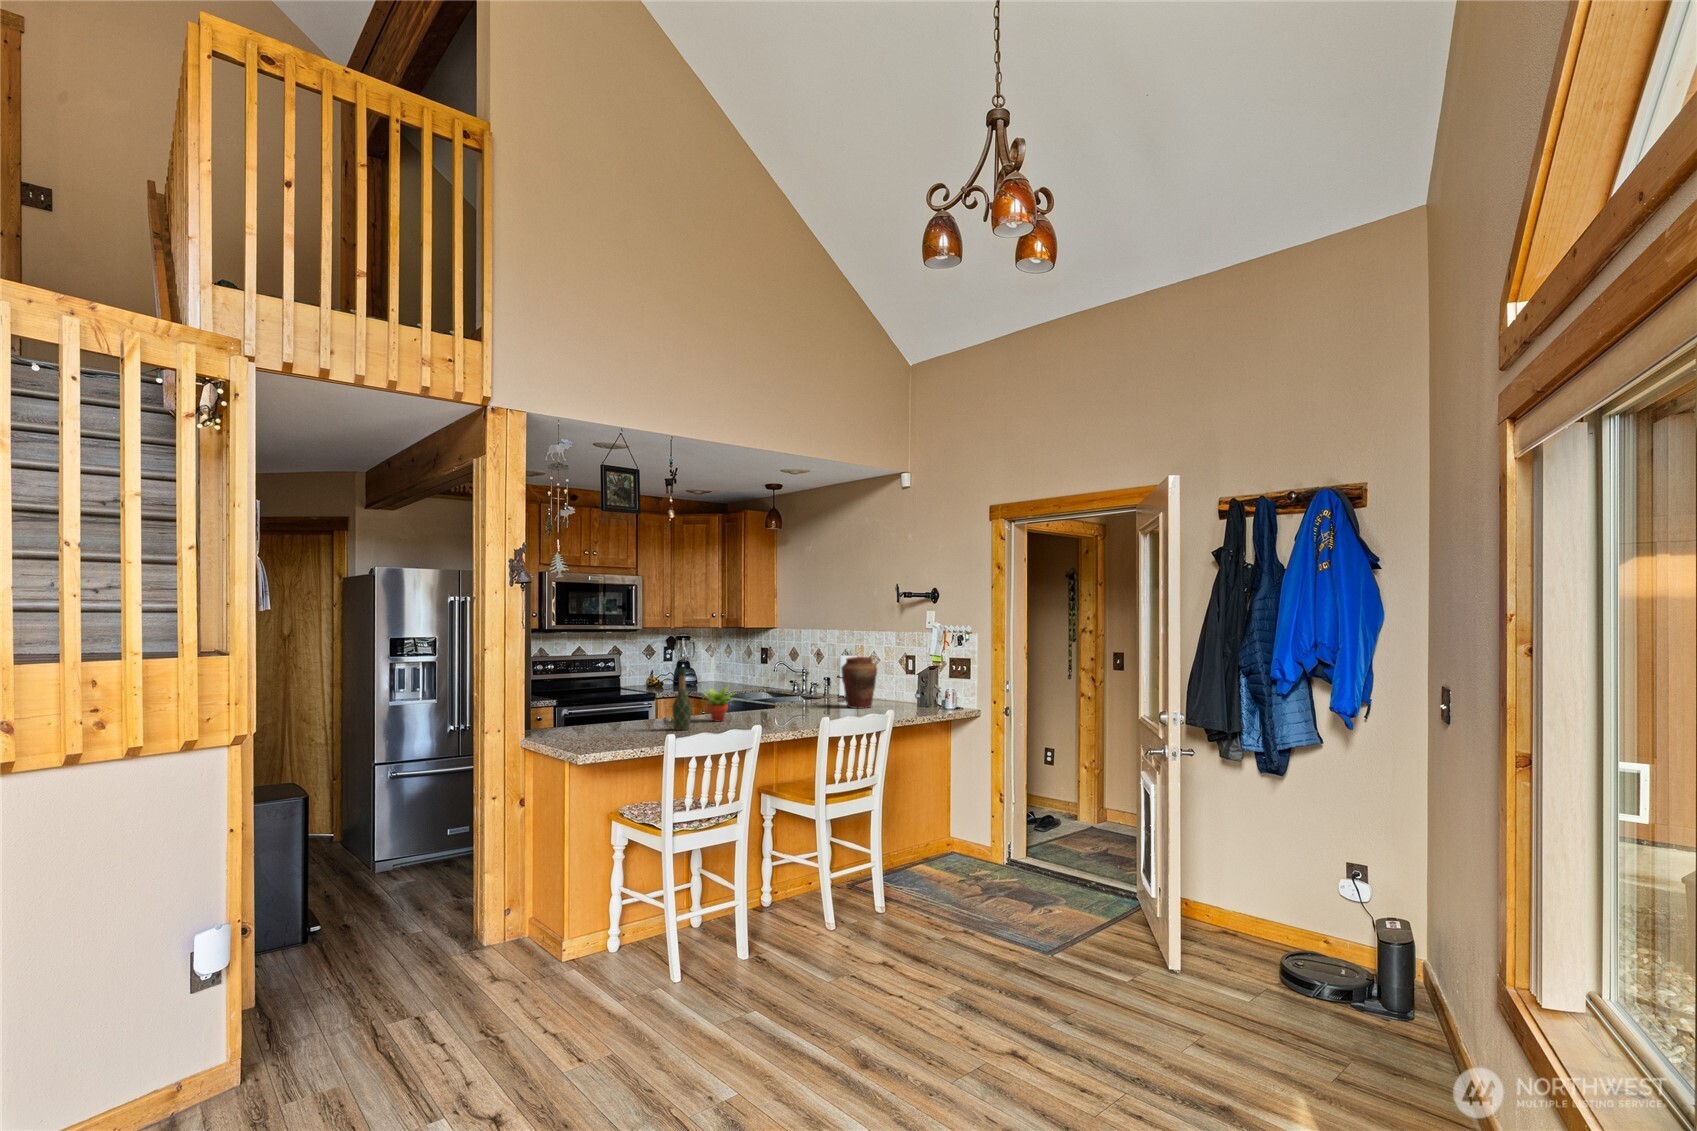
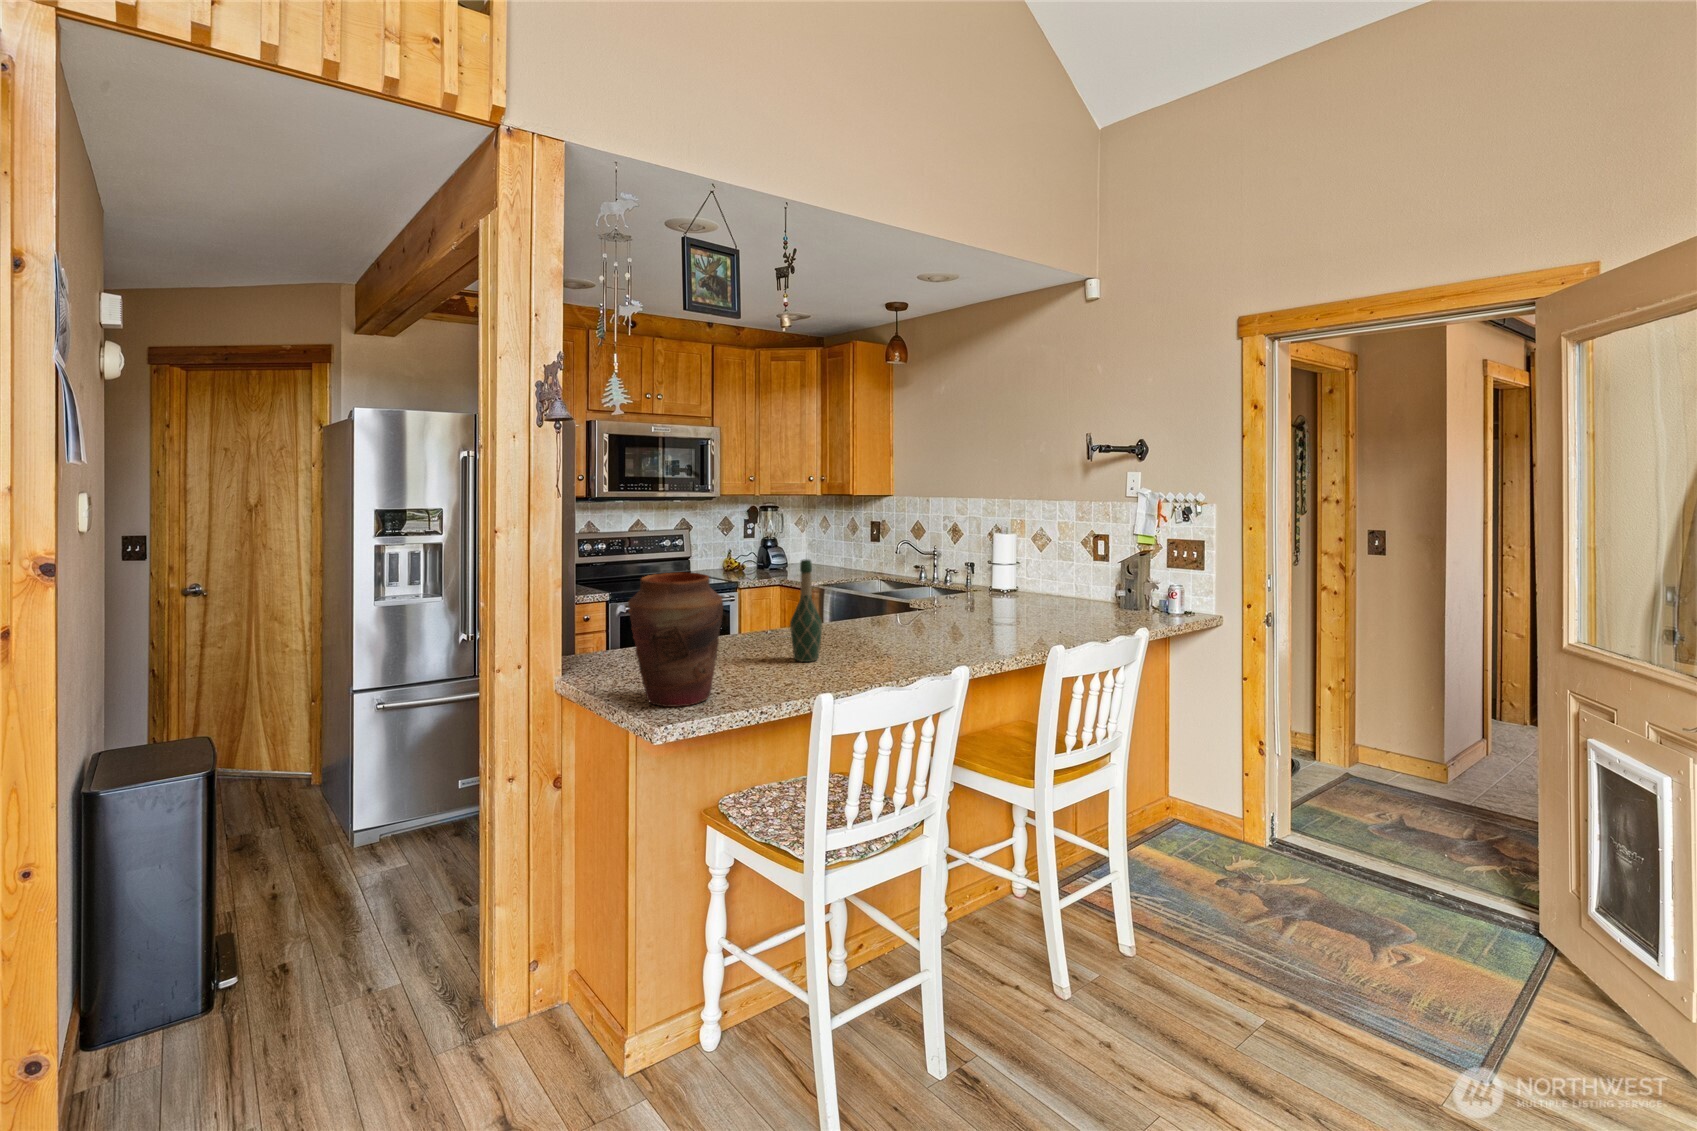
vase: present [841,657,877,708] -> present [628,572,723,707]
succulent plant: present [705,687,732,722] -> none [825,582,881,640]

